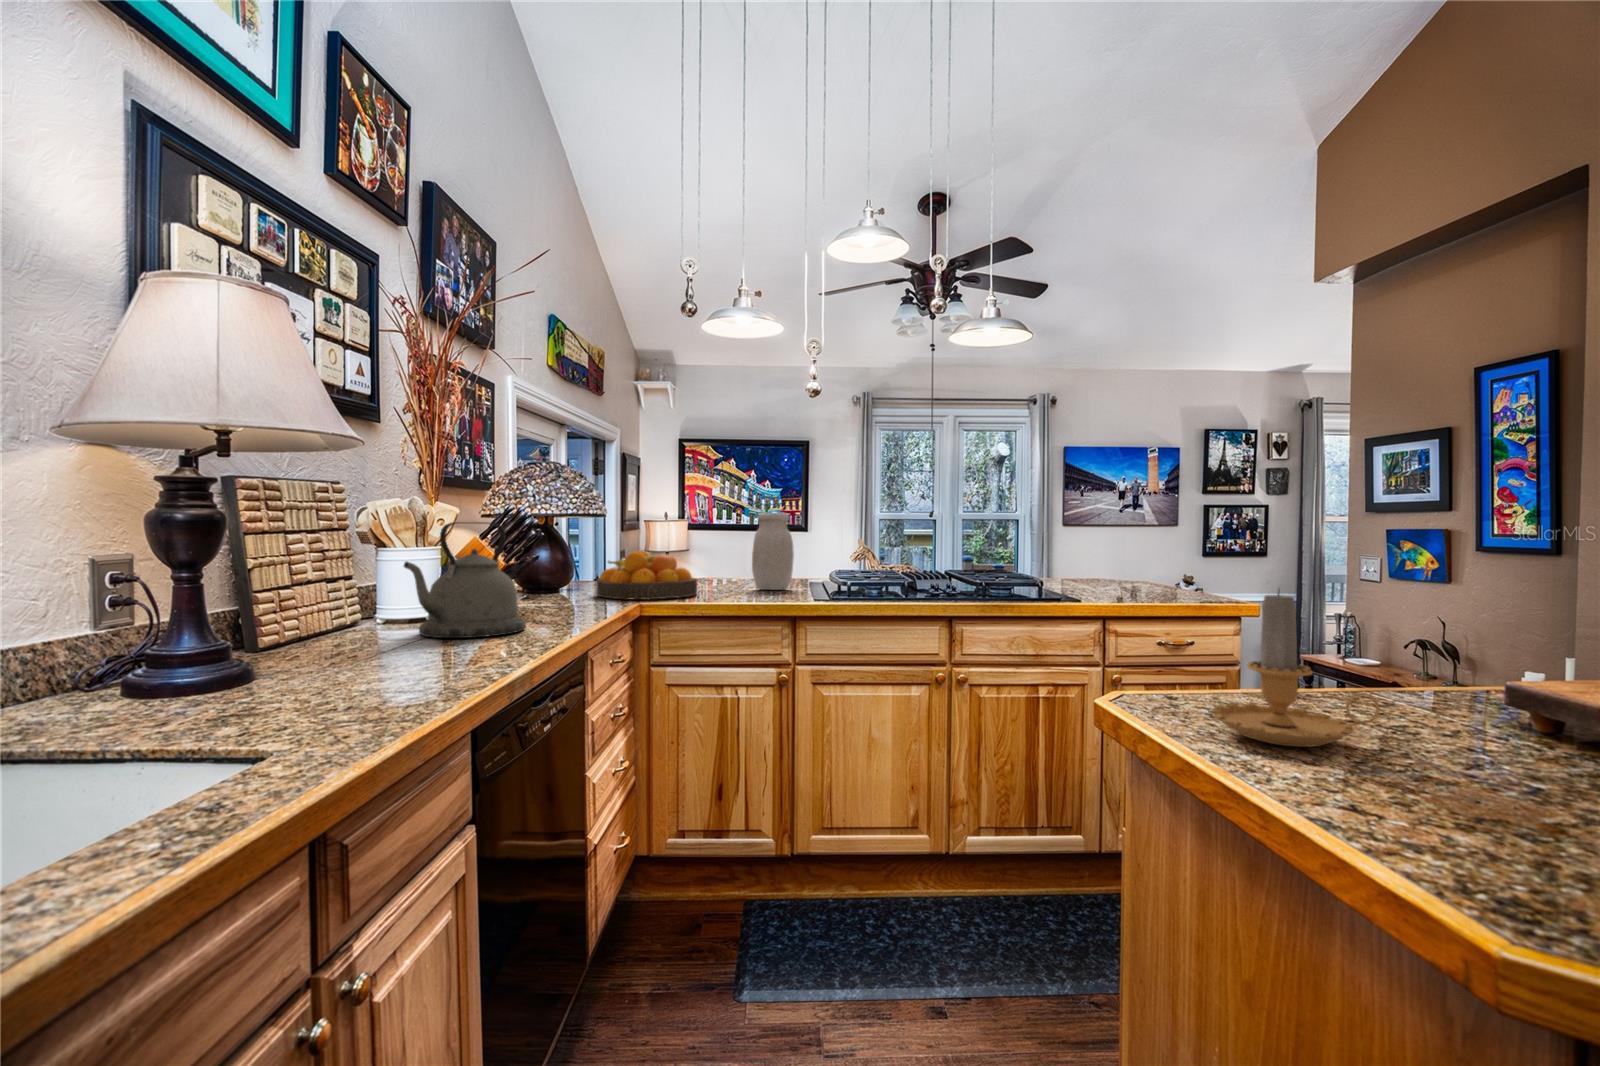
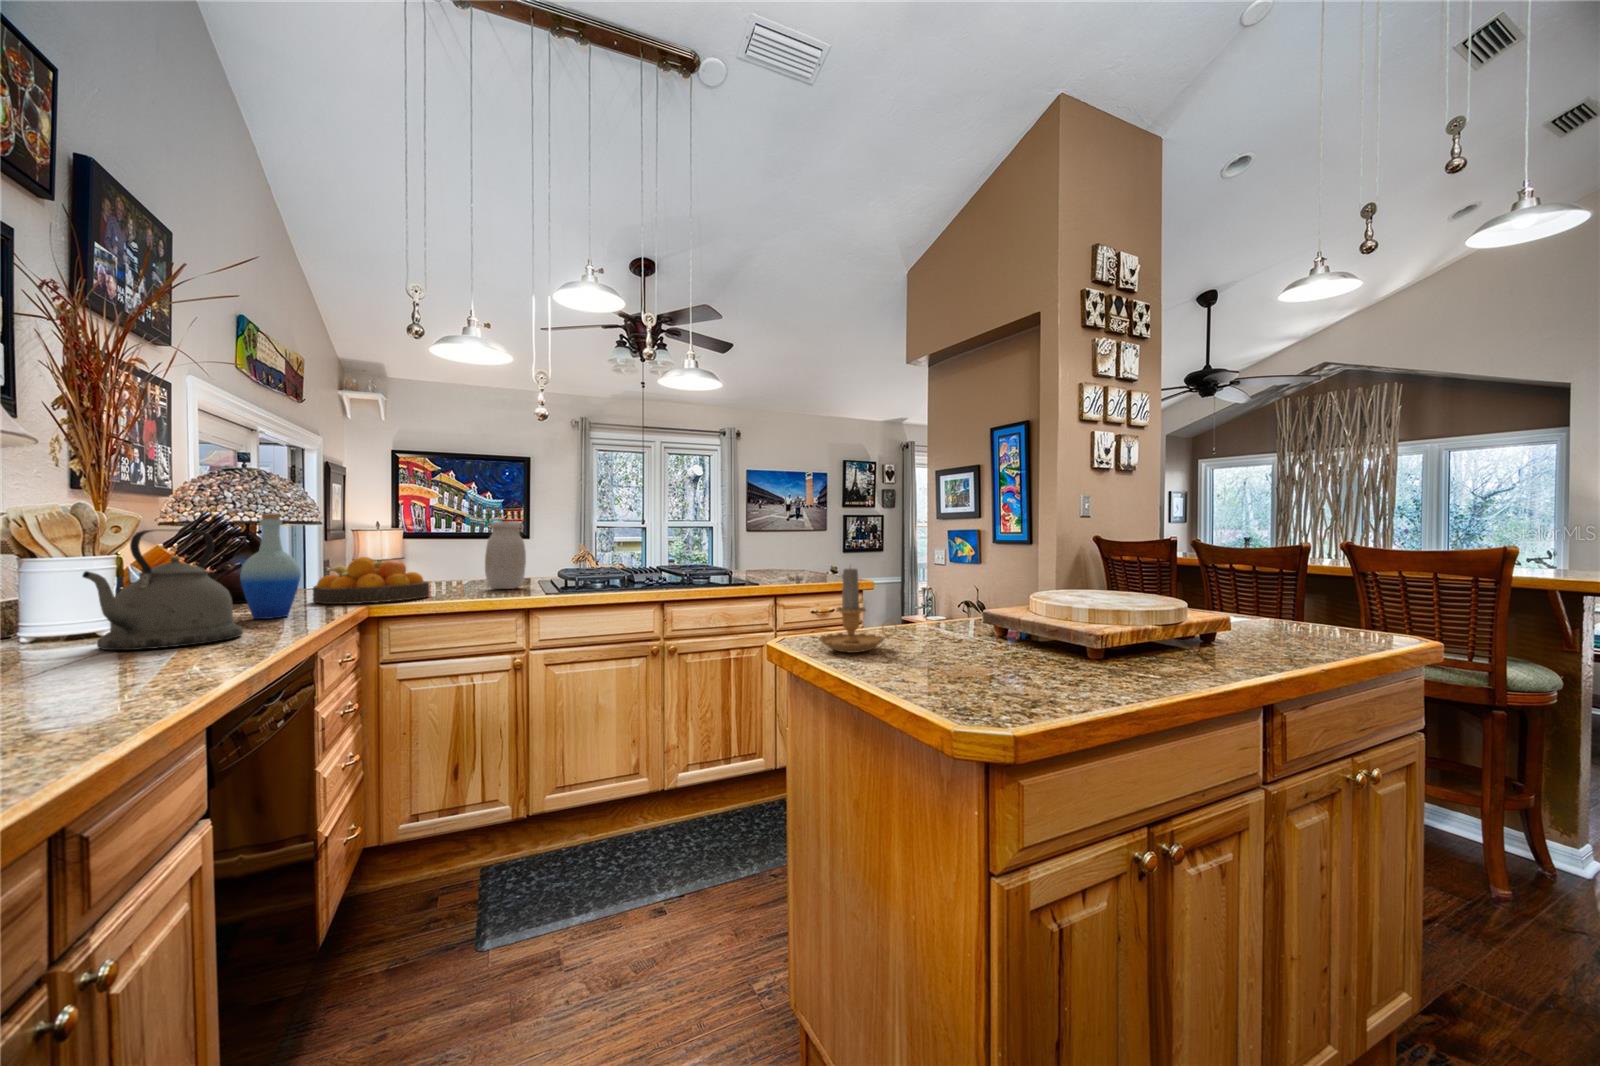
bottle: none [533,506,581,612] -> present [240,514,301,619]

